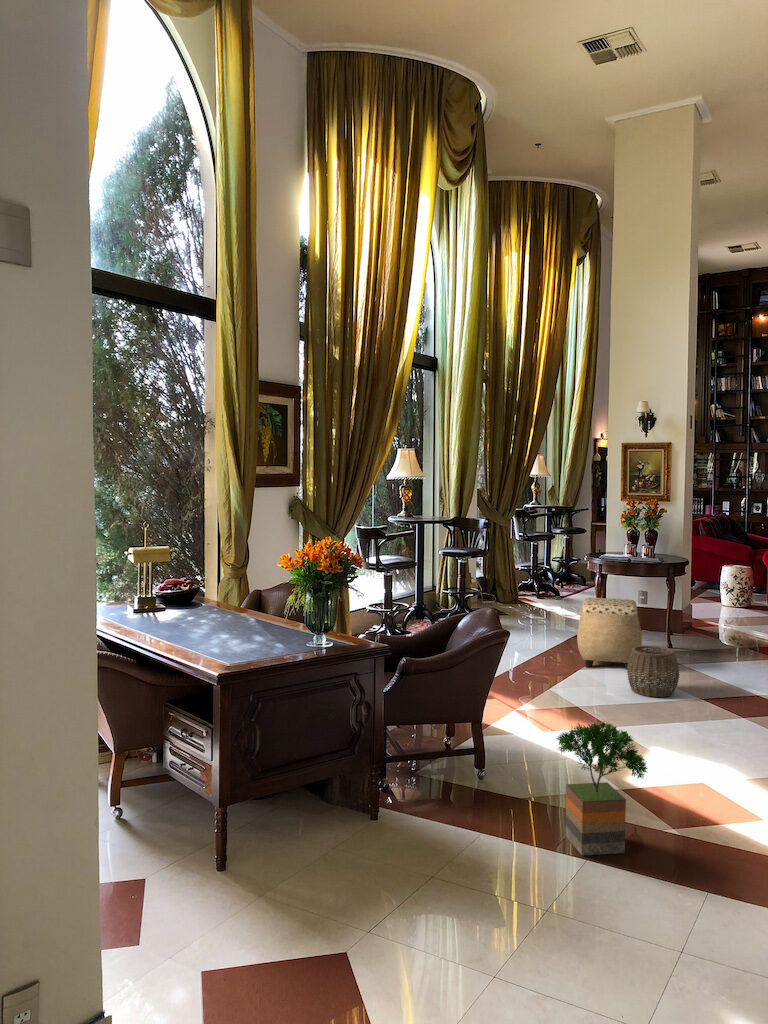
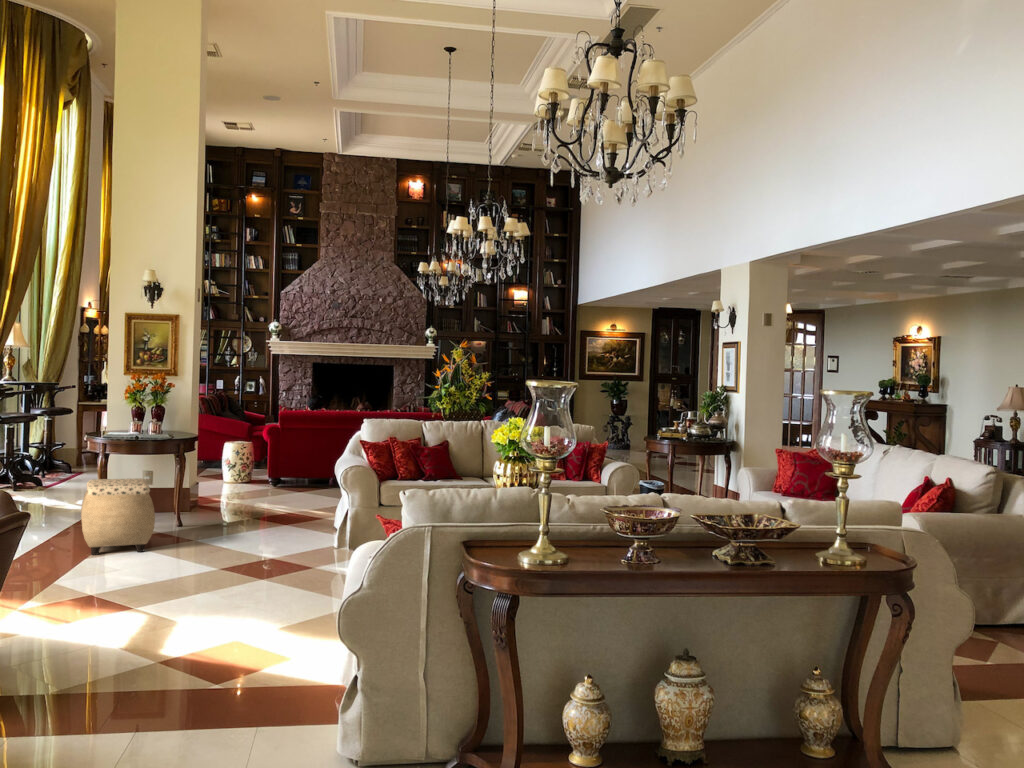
woven basket: present [627,646,680,697] -> none [142,522,197,574]
potted tree: present [557,723,647,855] -> none [95,588,194,725]

